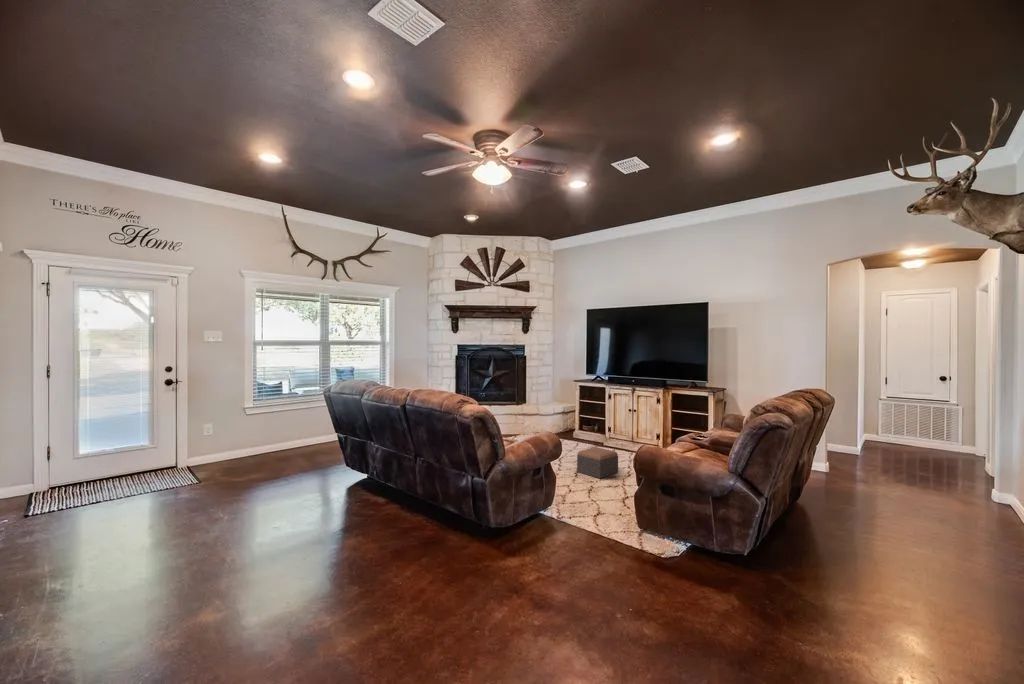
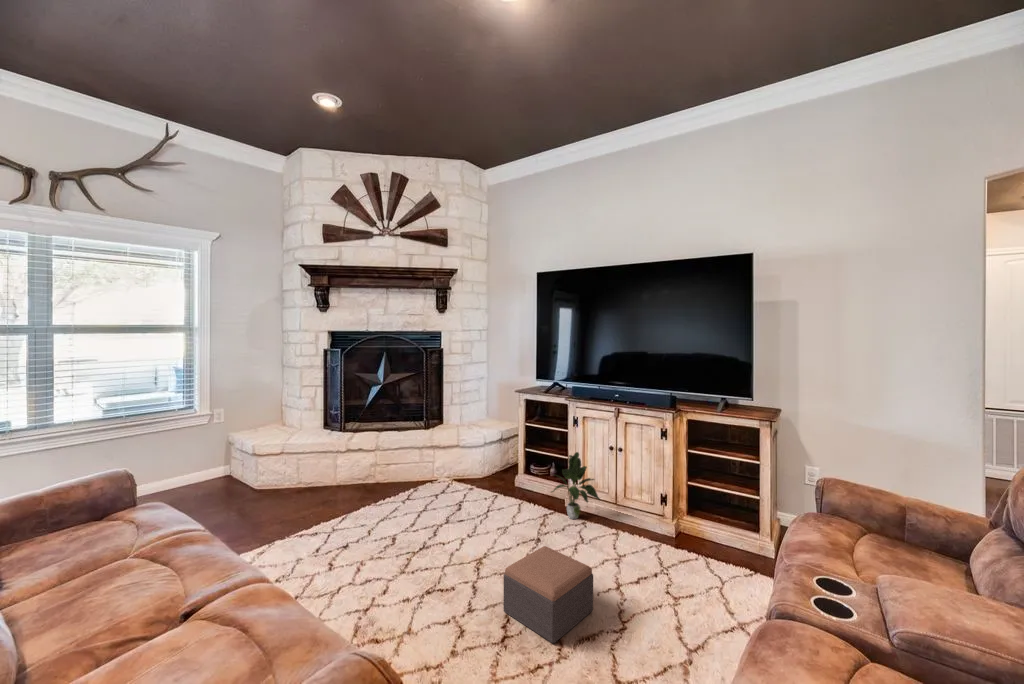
potted plant: none [595,412,624,449] -> present [552,452,600,519]

